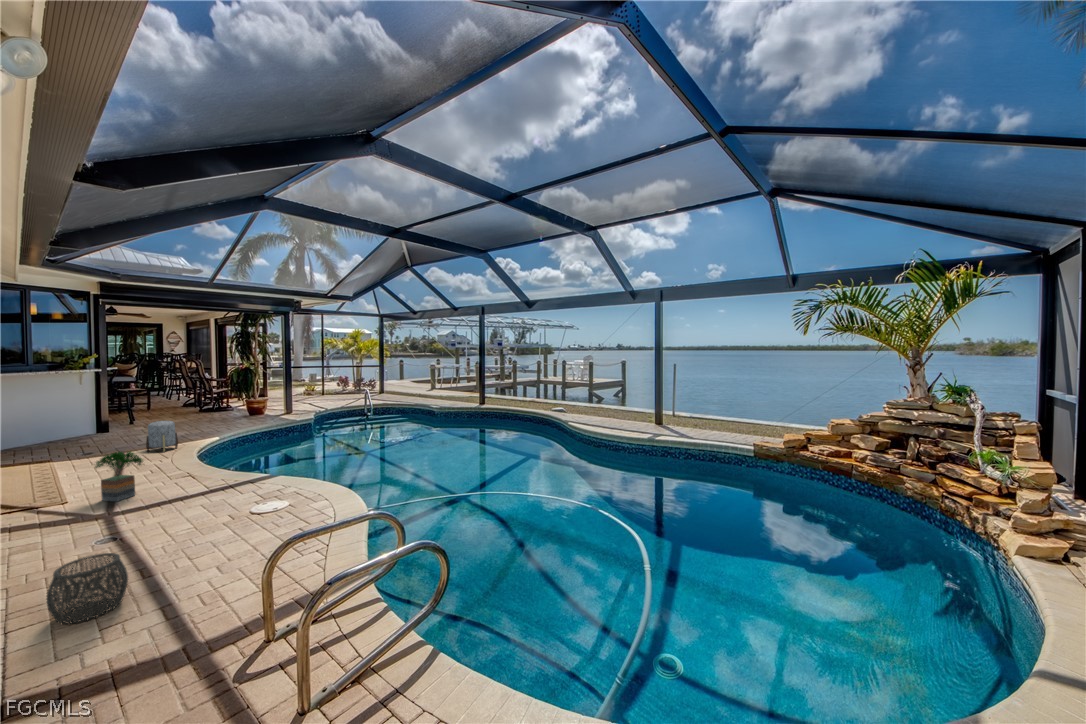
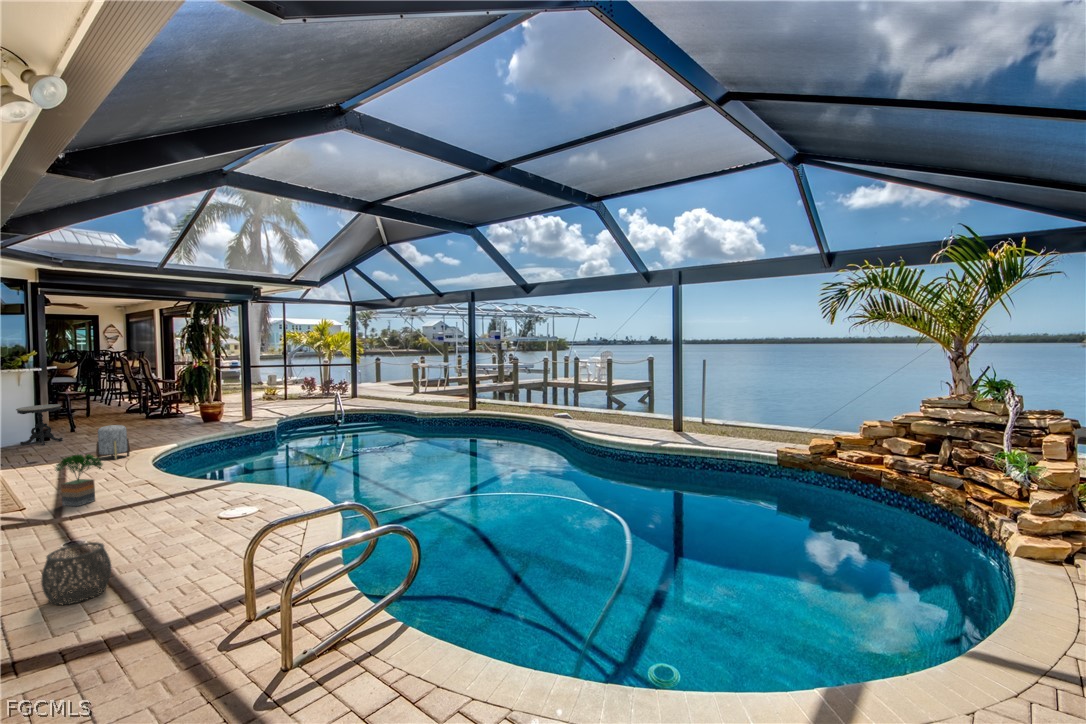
side table: none [76,401,120,438] -> present [16,404,63,446]

